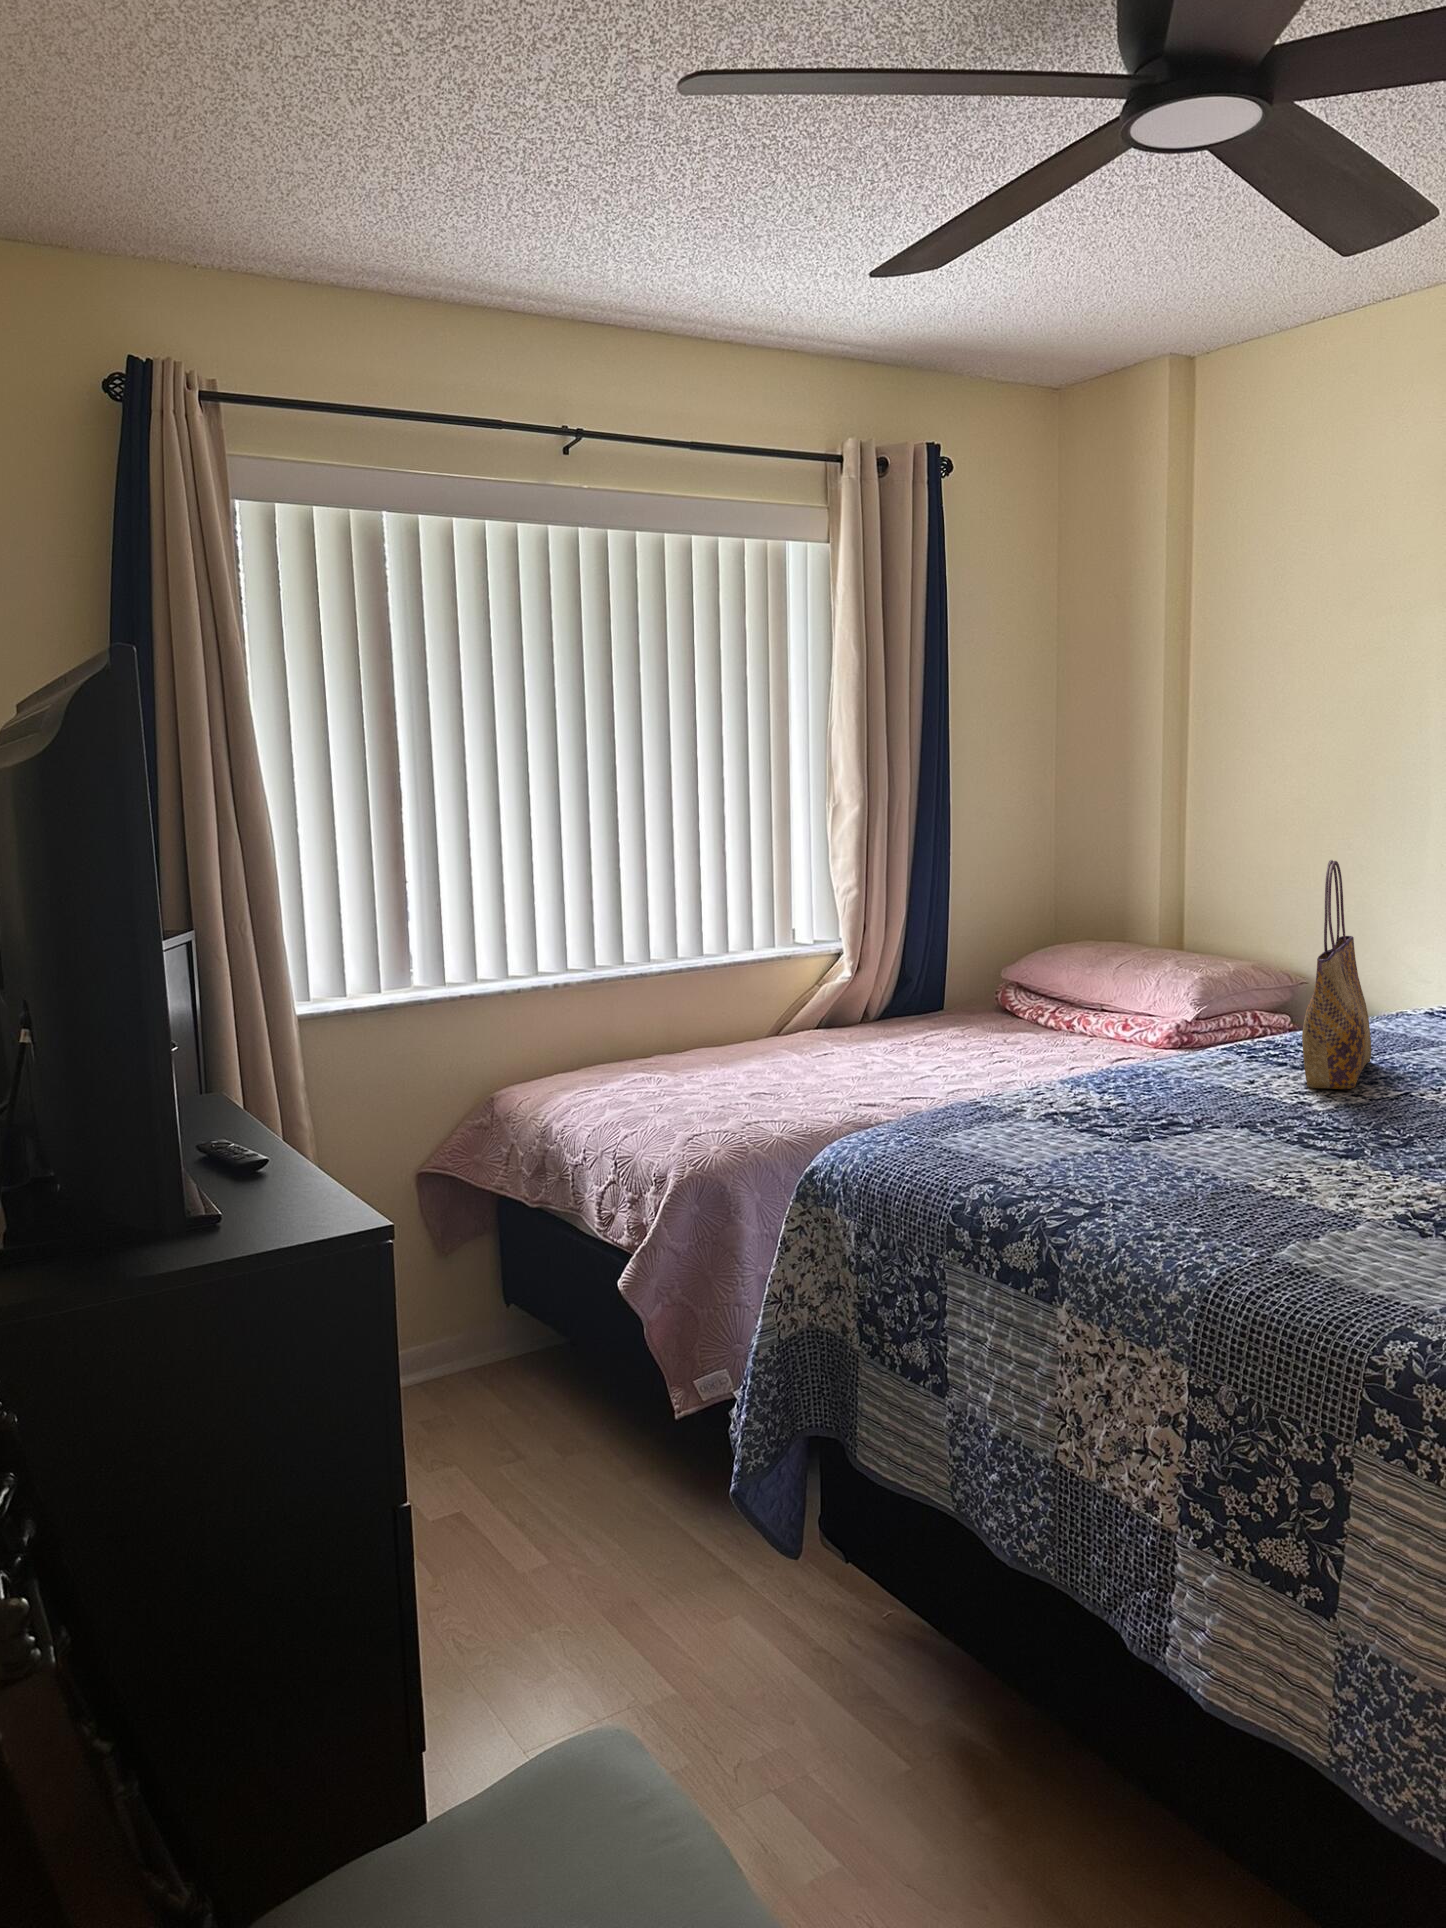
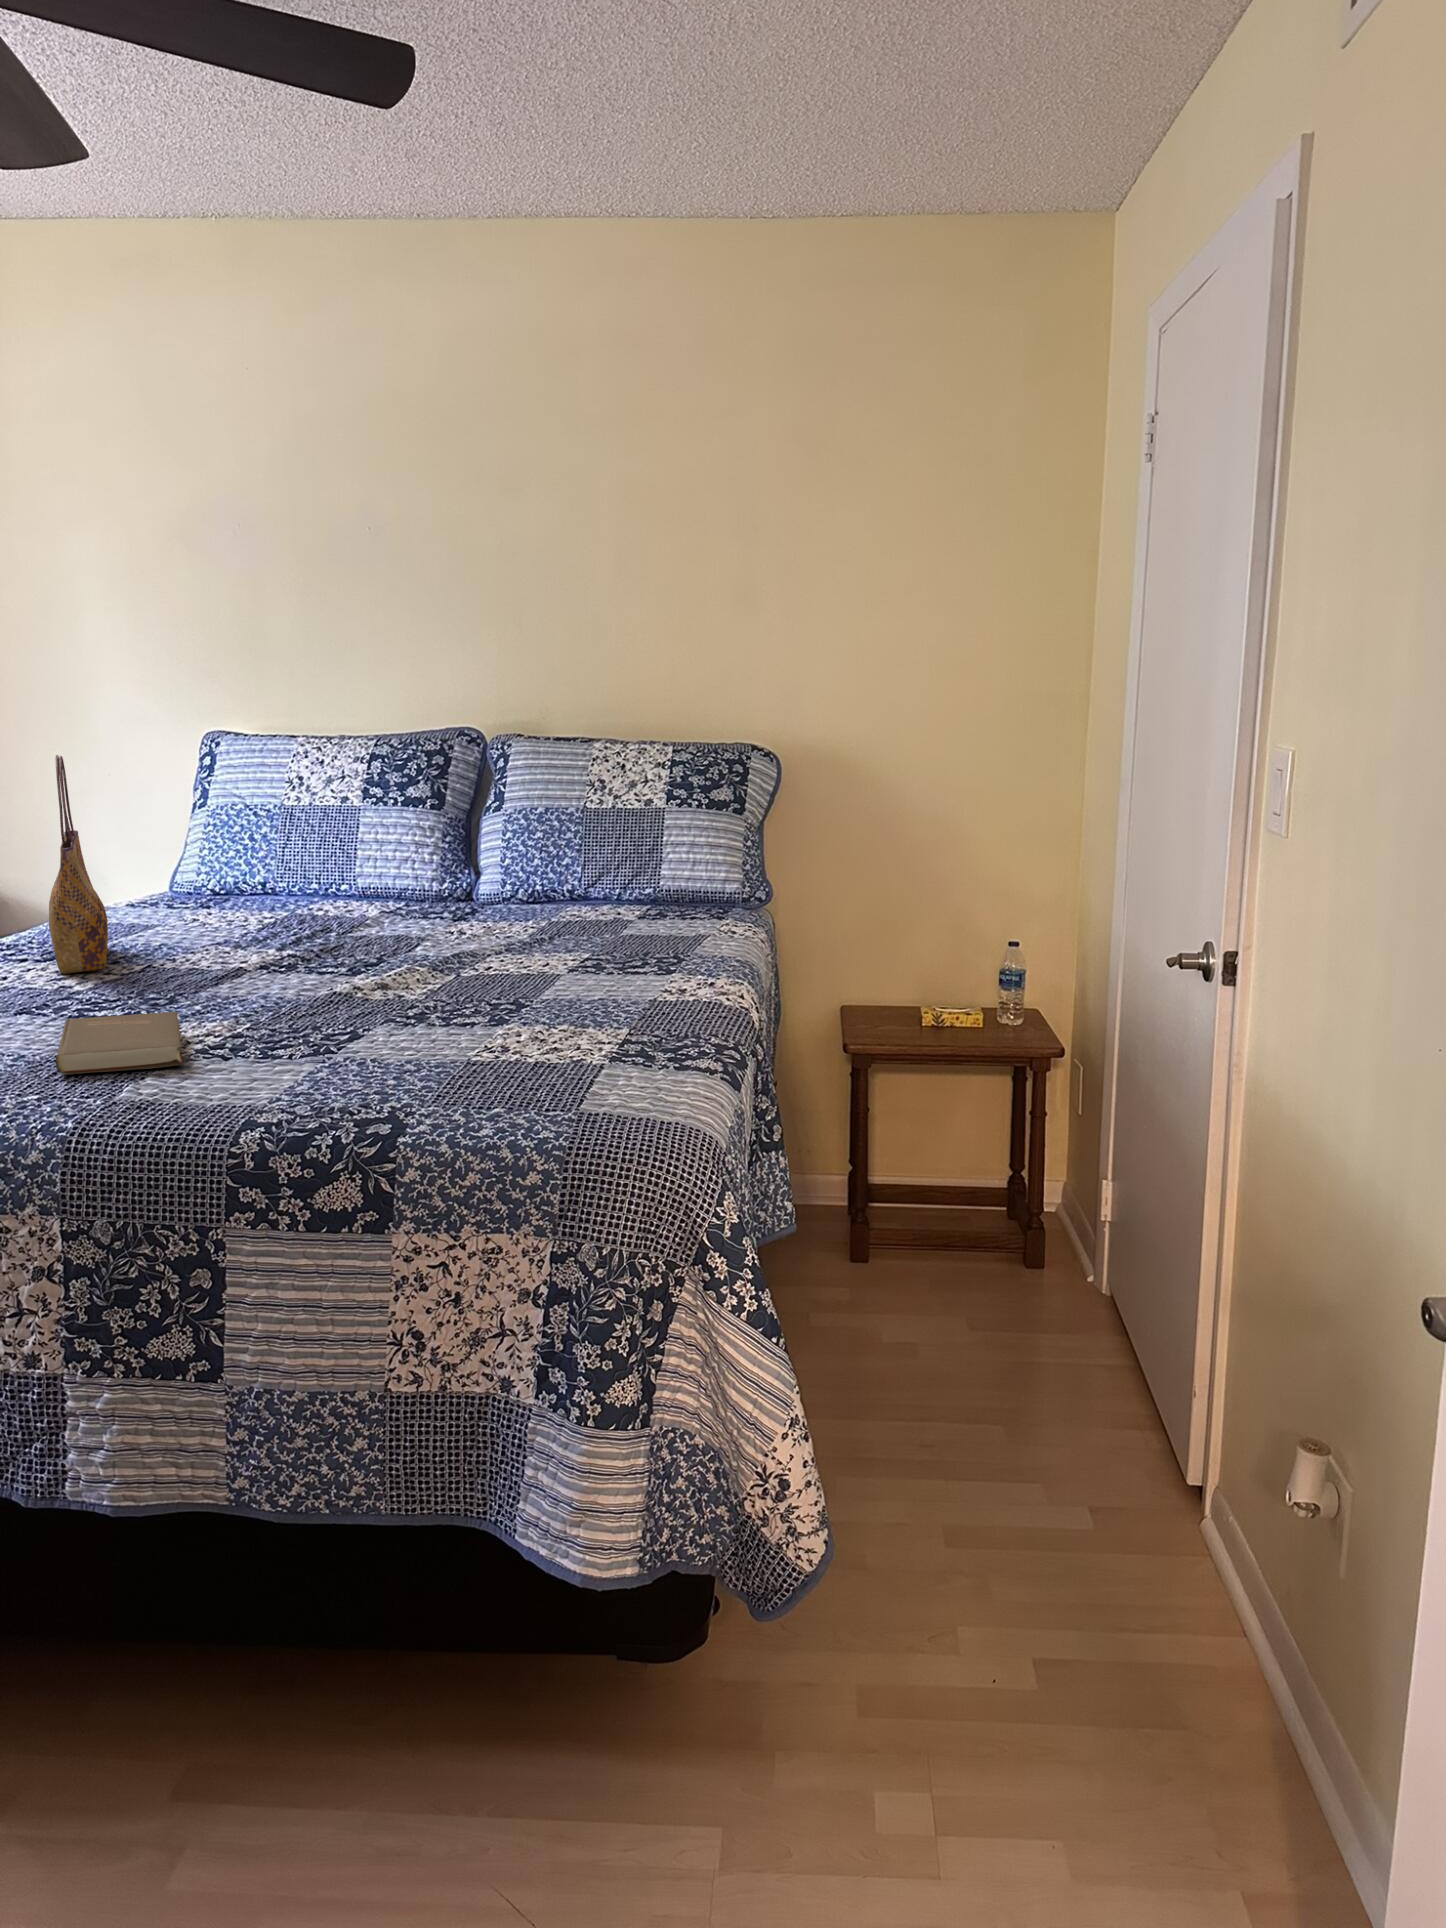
book: none [1234,1147,1391,1229] -> present [56,1012,183,1074]

